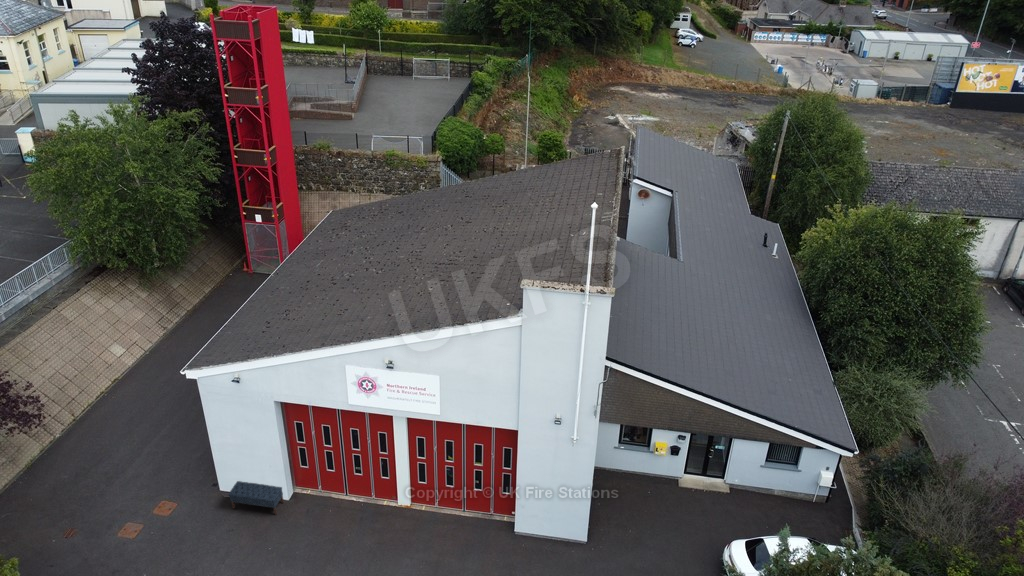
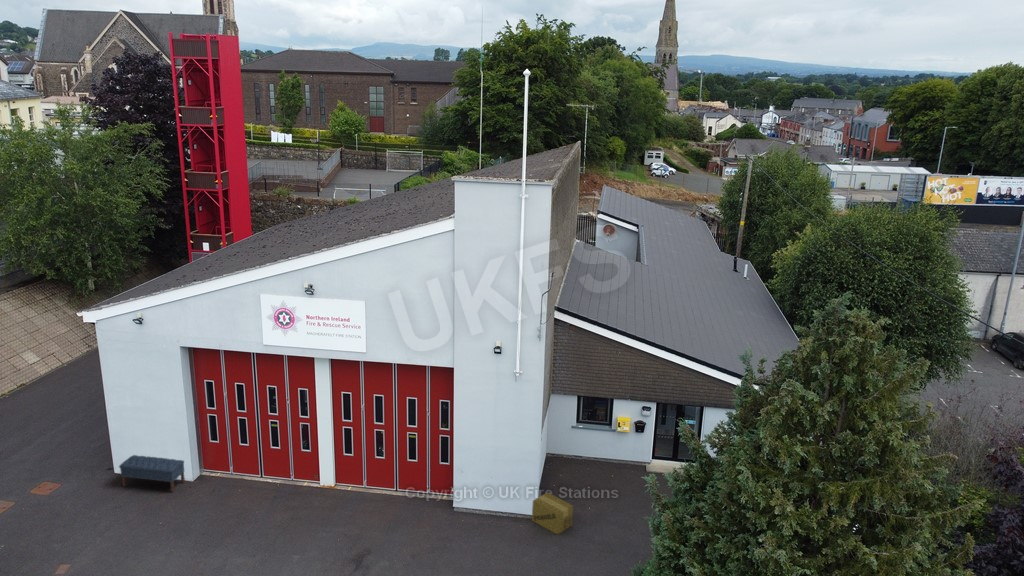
cardboard box: none [583,522,619,562] -> present [532,493,573,534]

